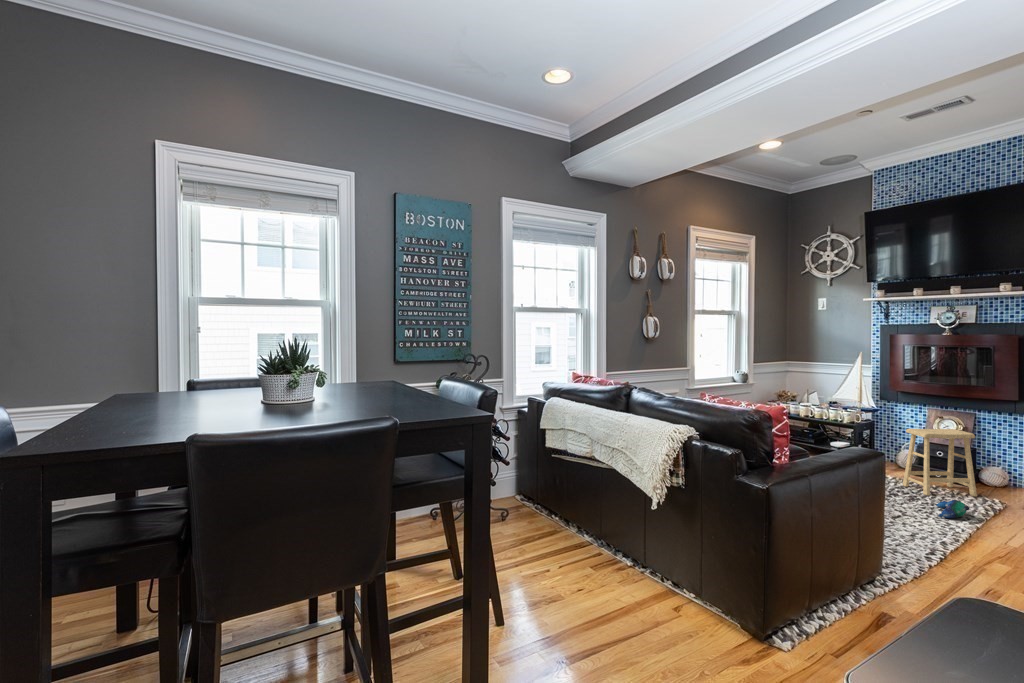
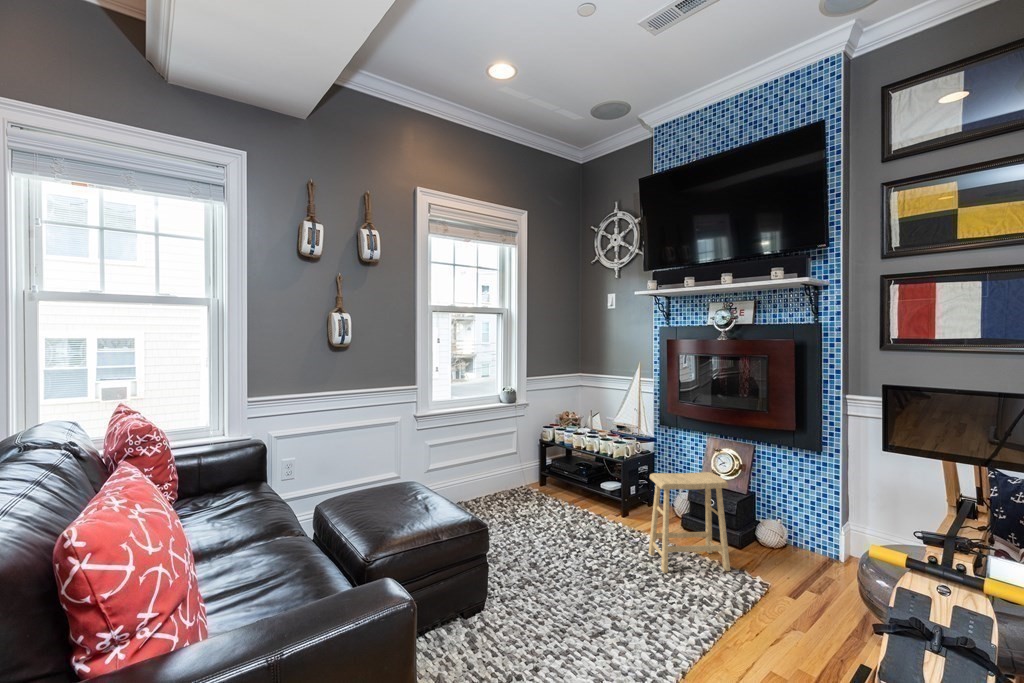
plush toy: present [936,500,970,519] -> none [639,589,683,628]

